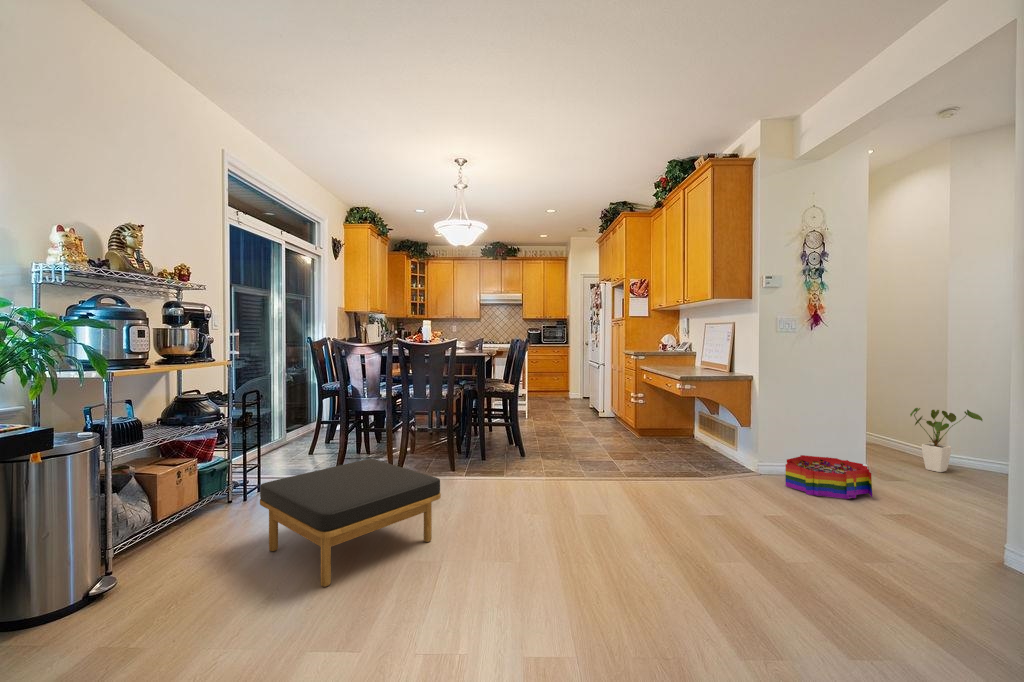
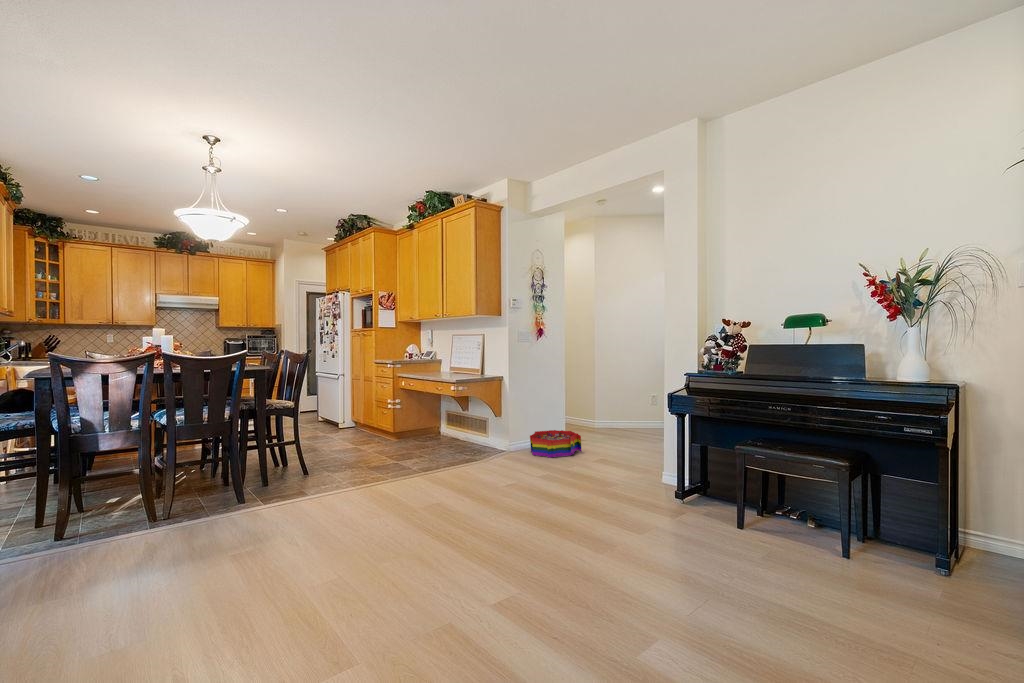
house plant: present [910,408,983,472] -> none [582,390,613,431]
ottoman: present [260,459,441,587] -> none [66,500,320,654]

